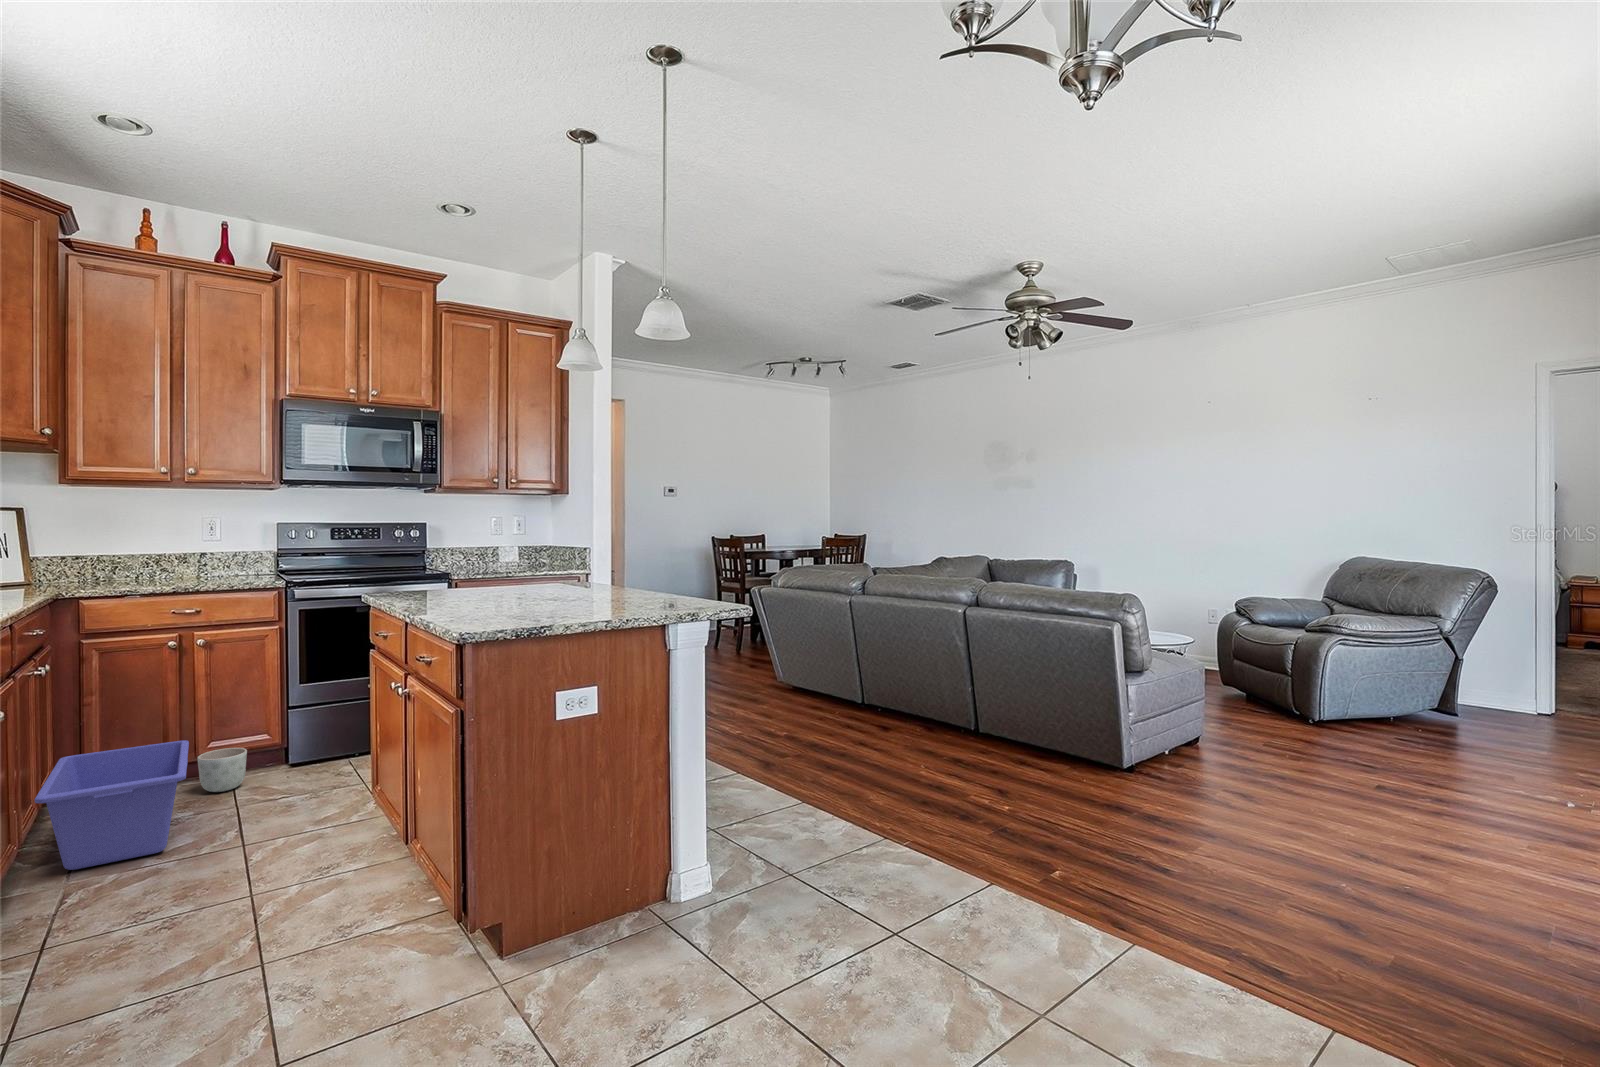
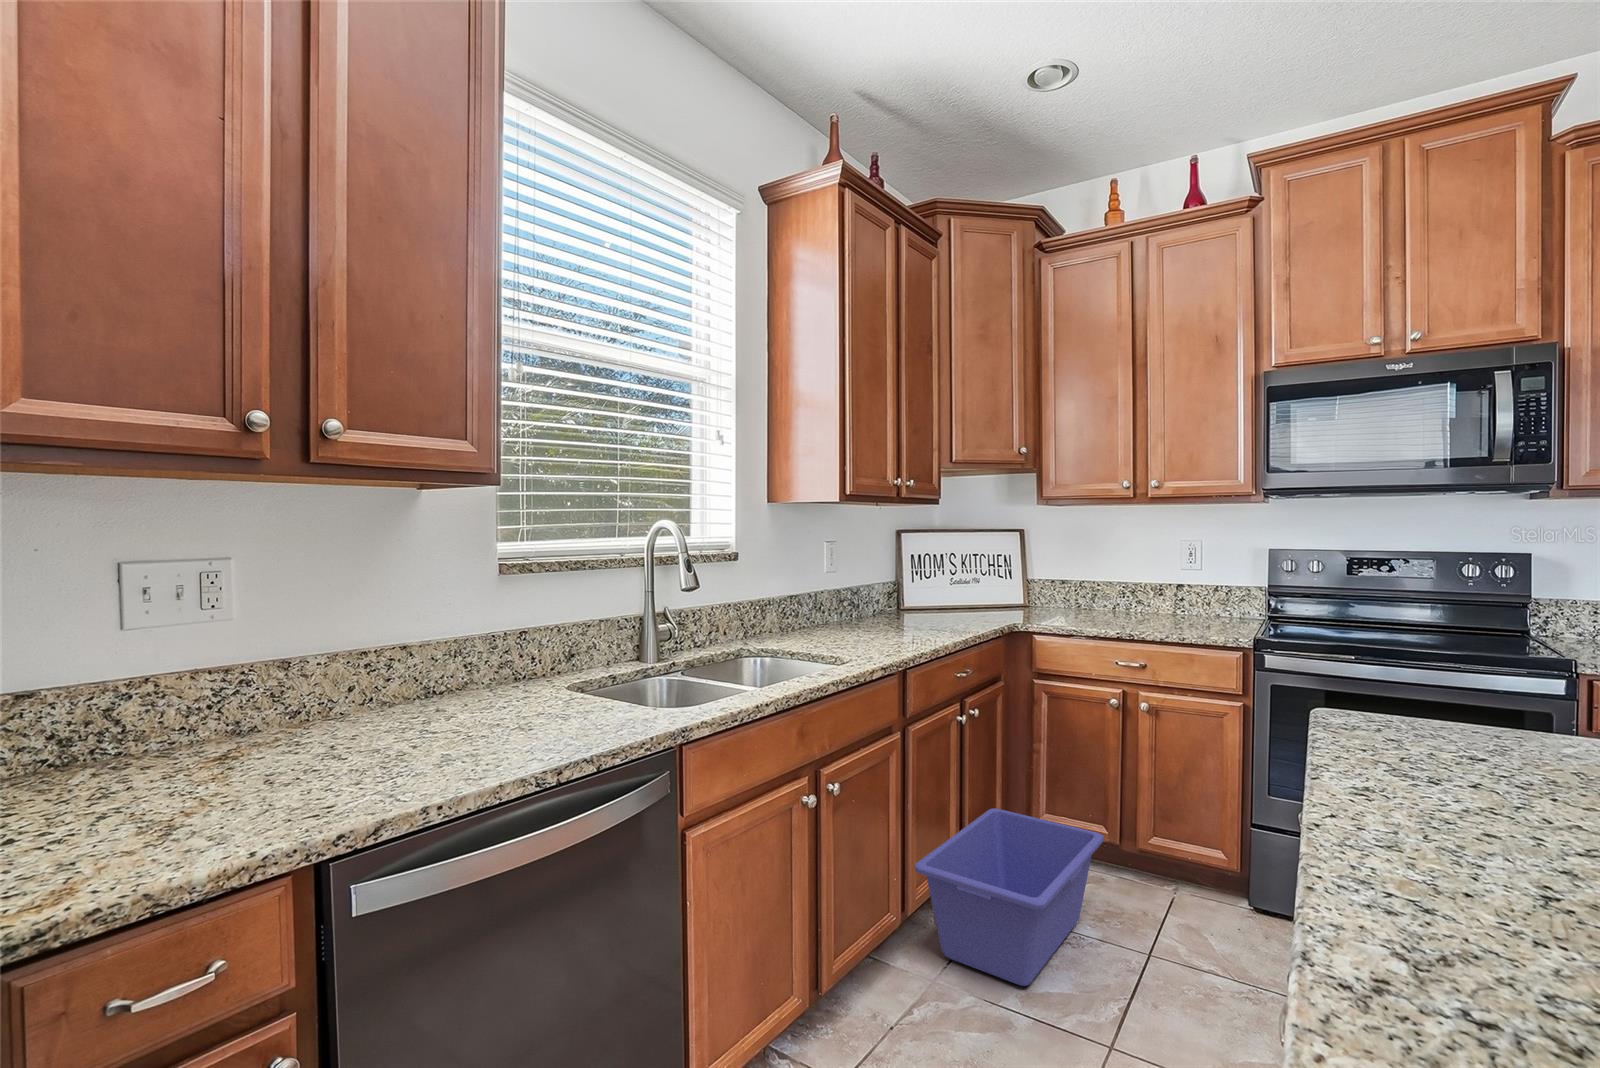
planter: present [198,748,247,792] -> none [1129,850,1187,915]

